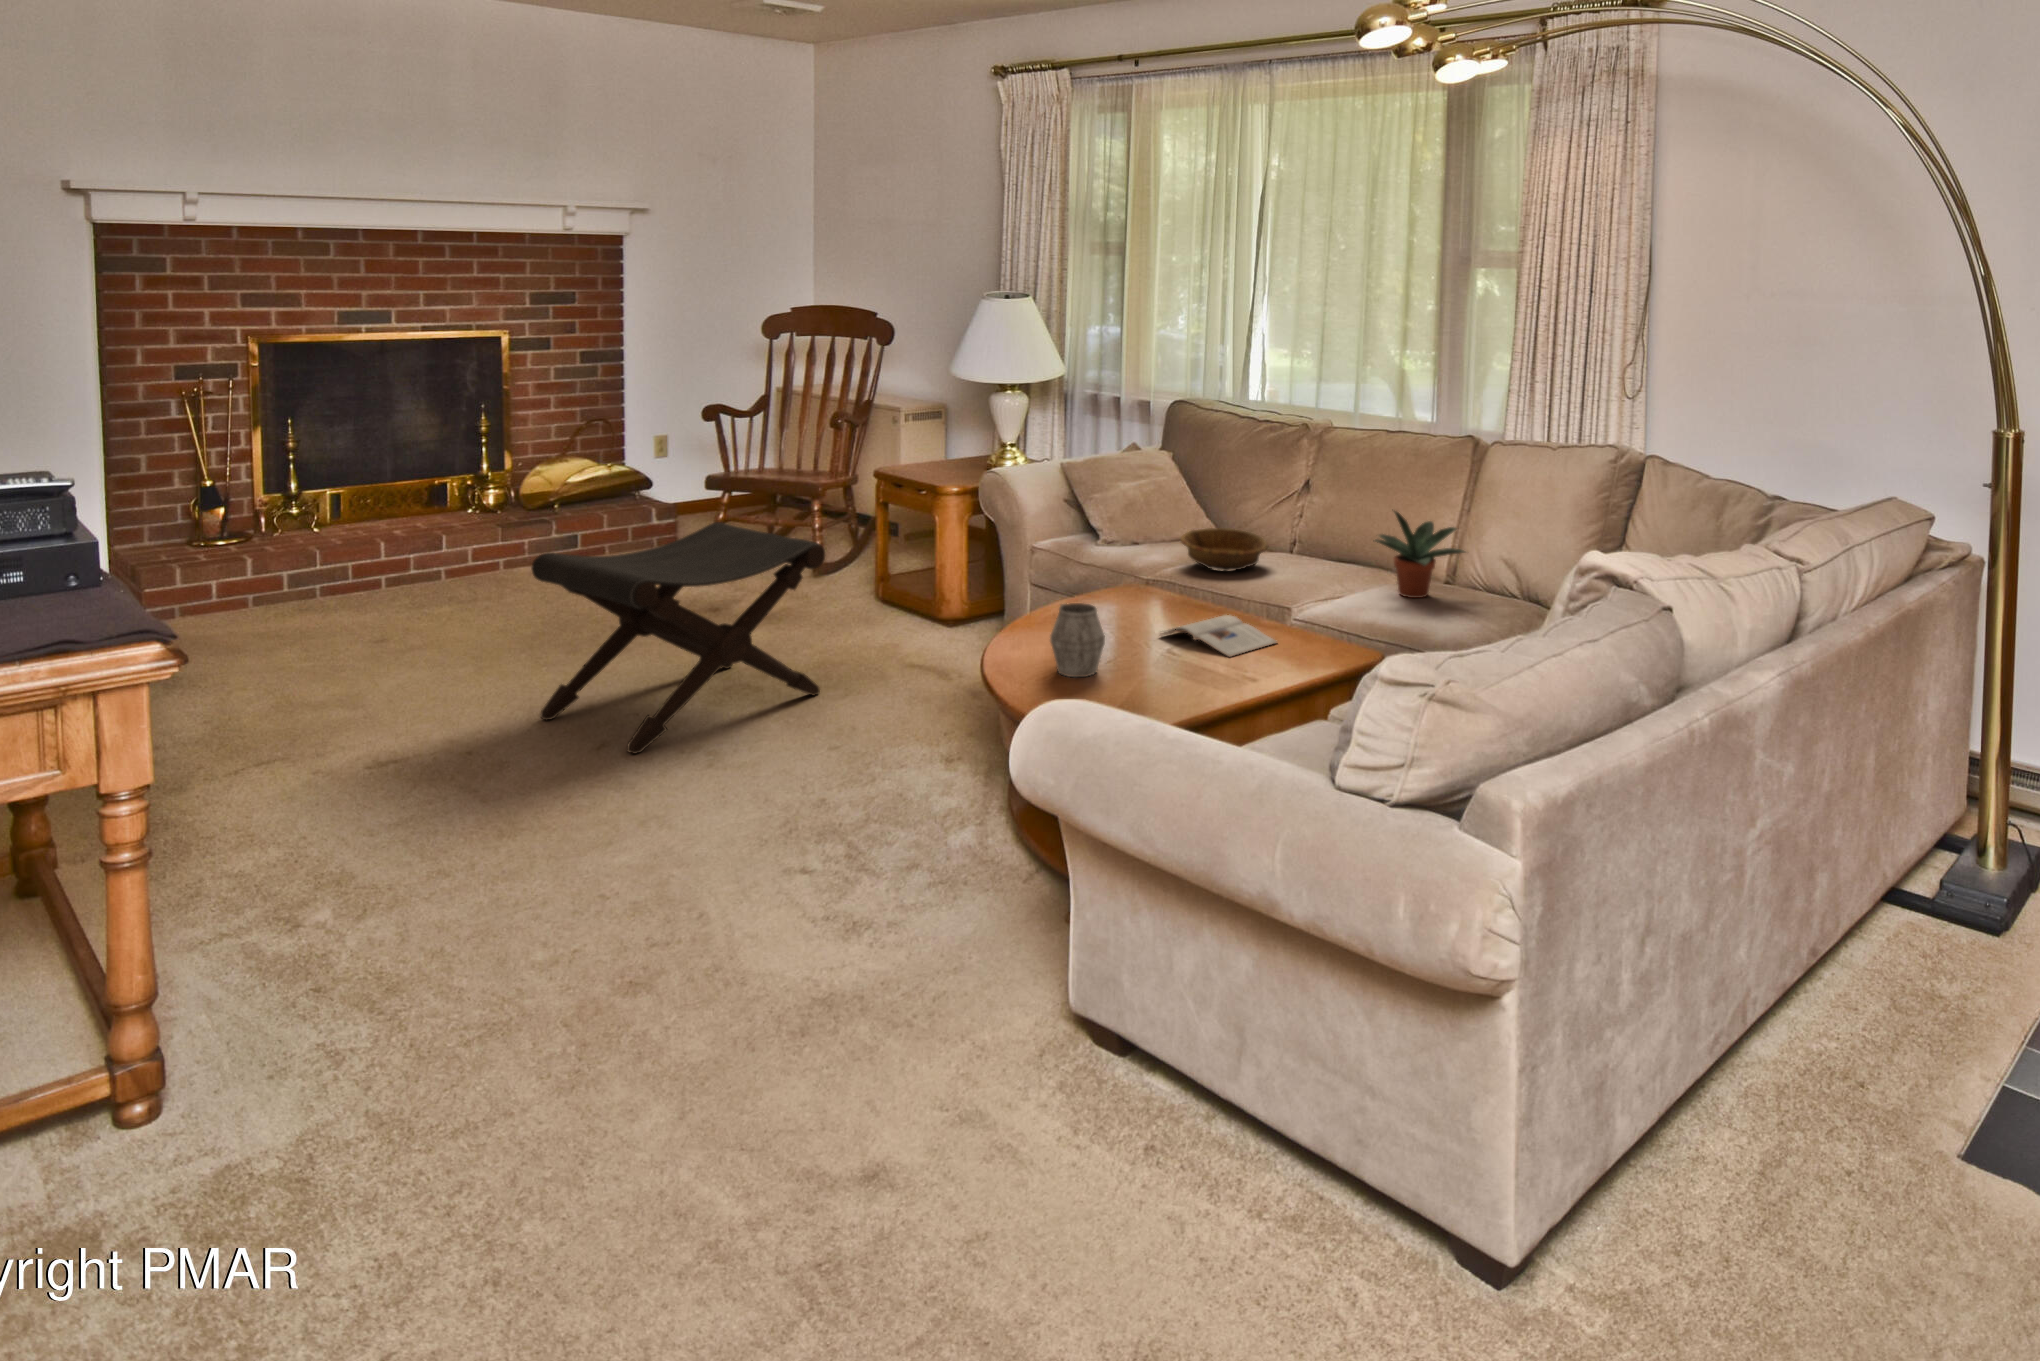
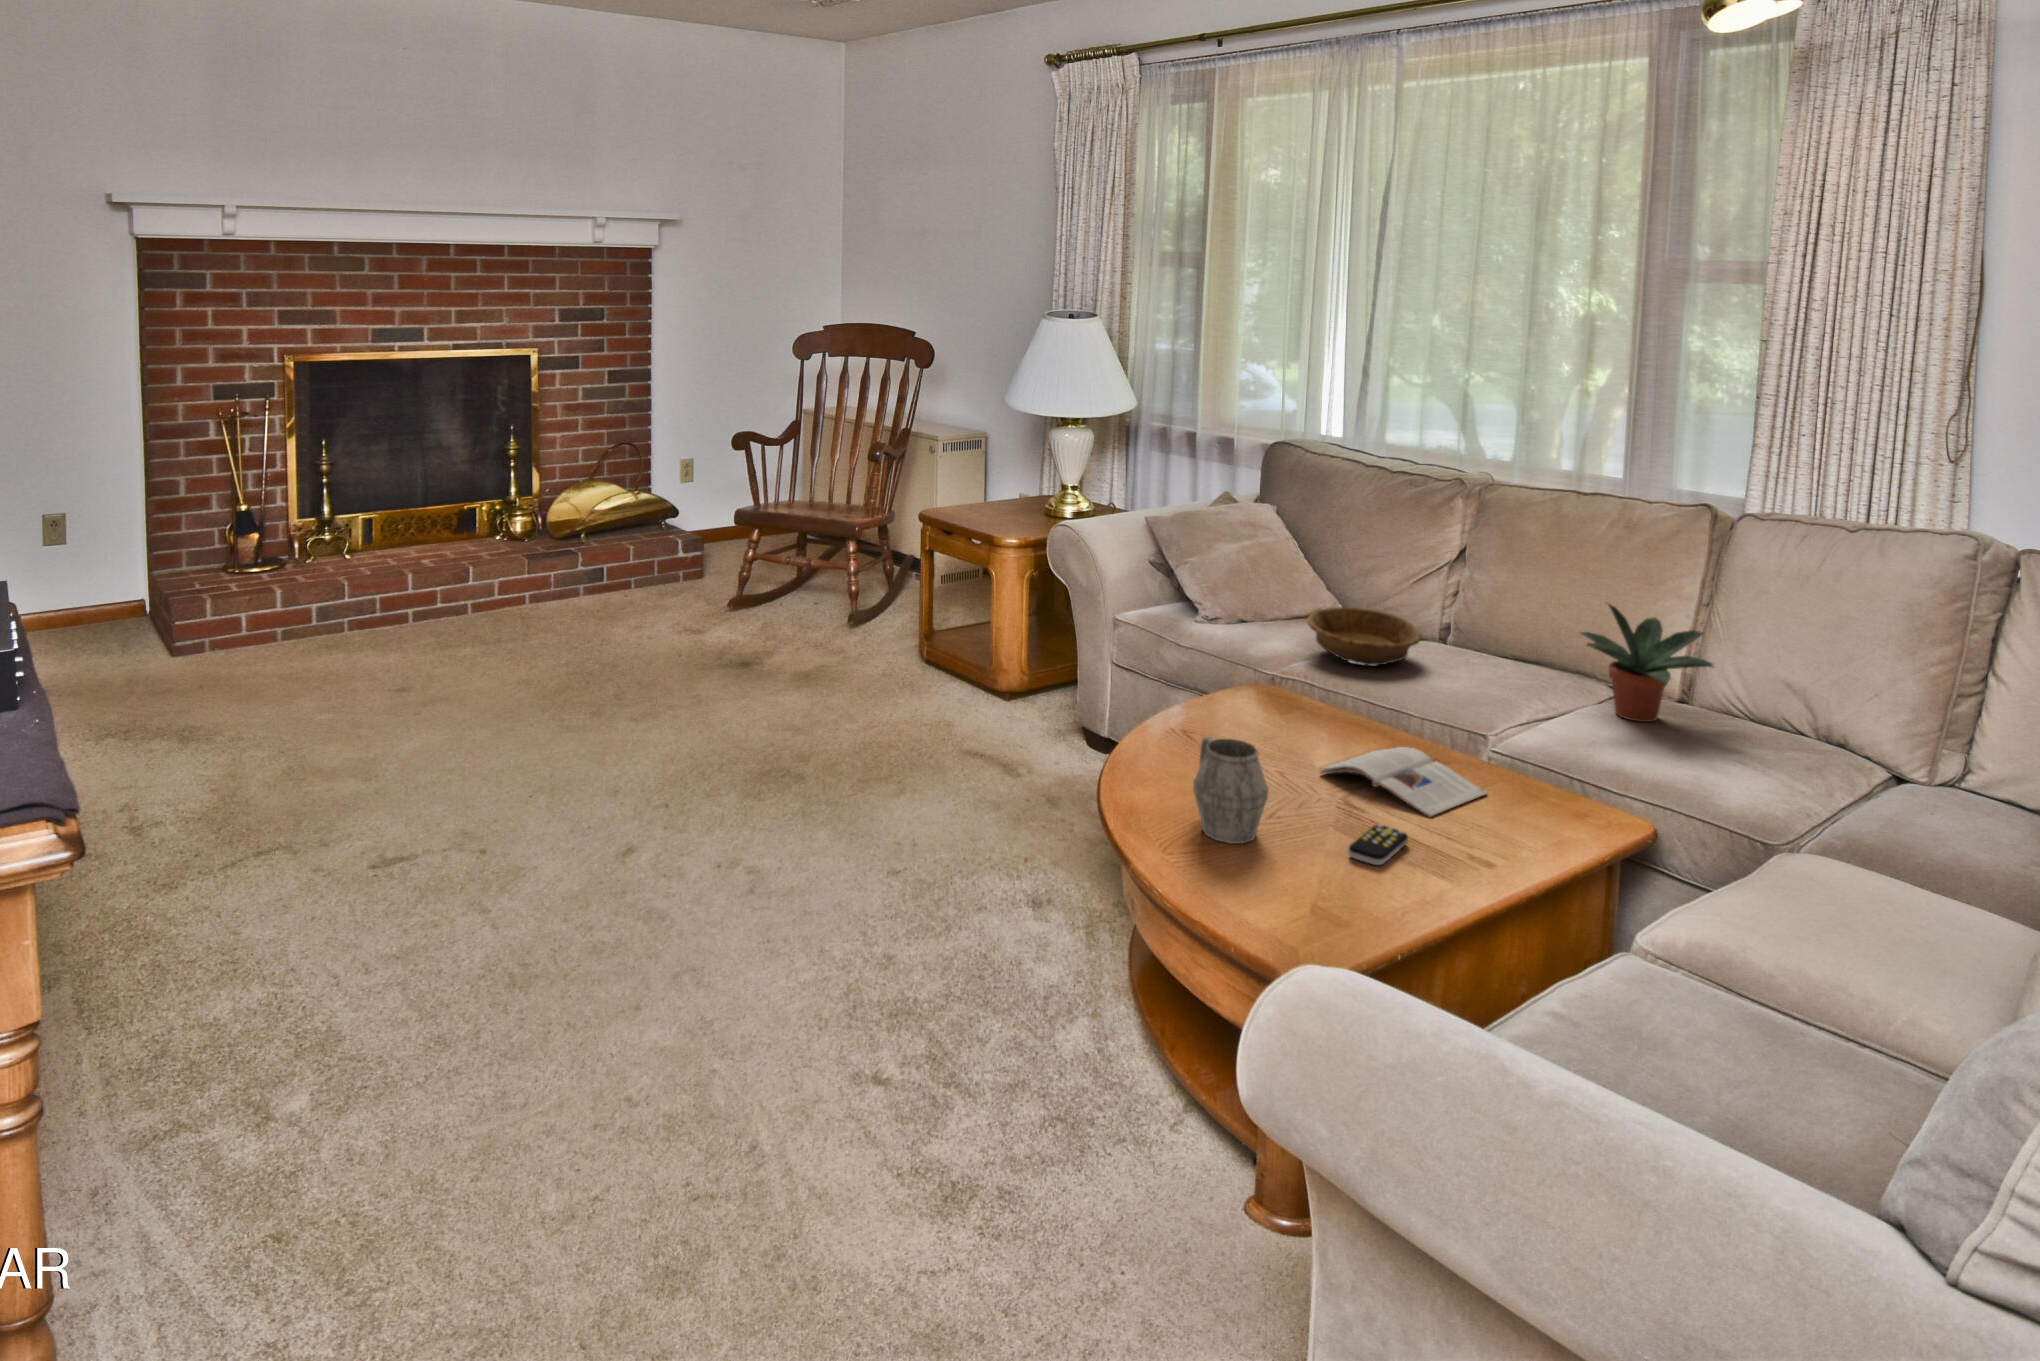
footstool: present [532,522,825,754] -> none [552,579,881,871]
remote control: none [1160,660,1206,684] -> present [1349,824,1408,865]

